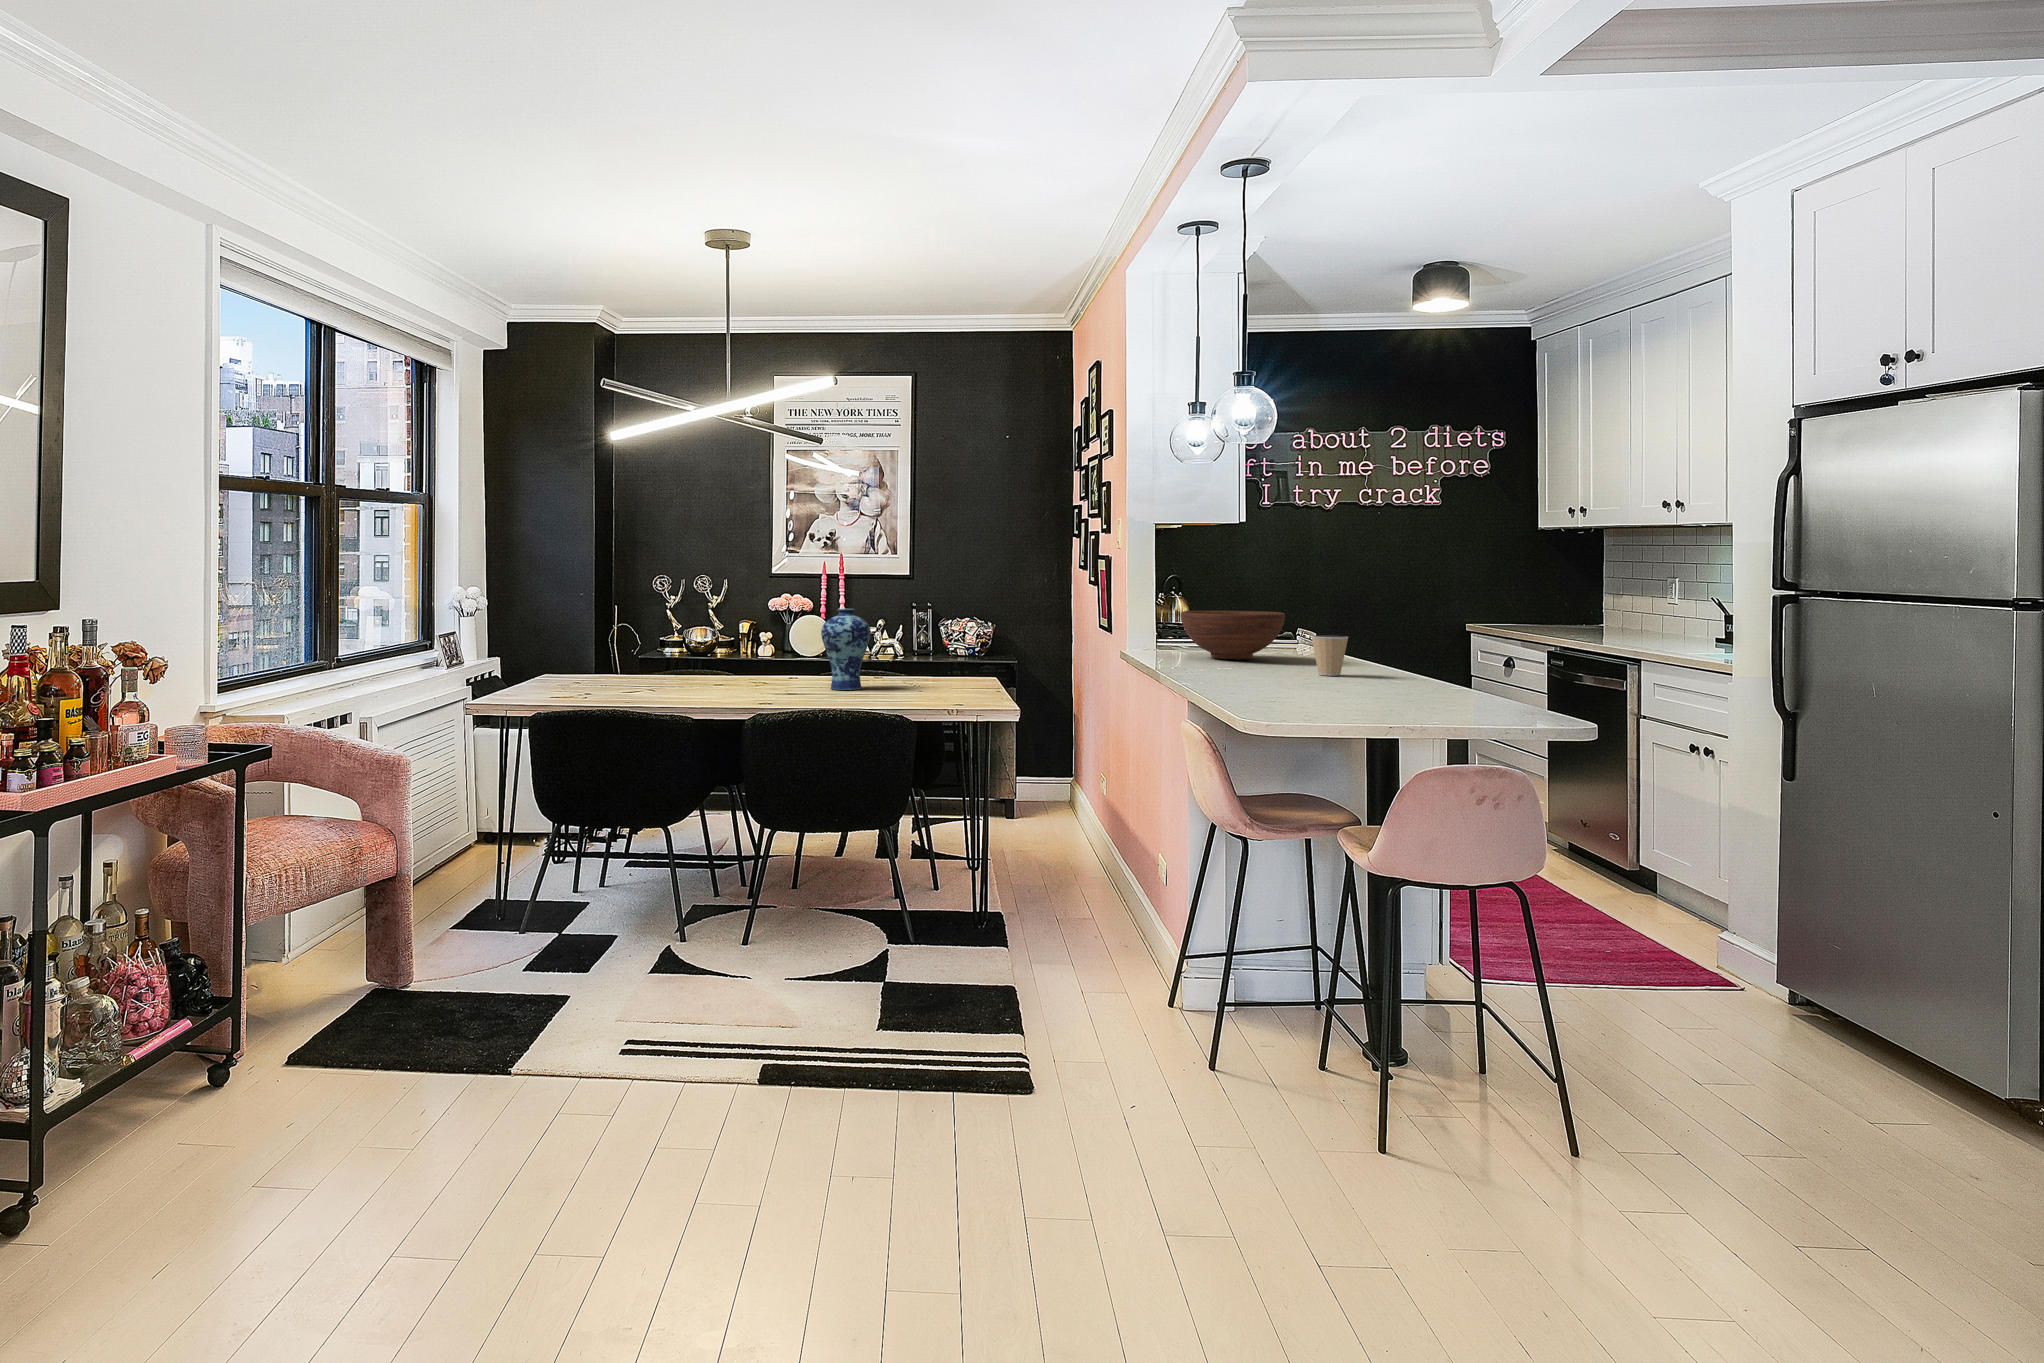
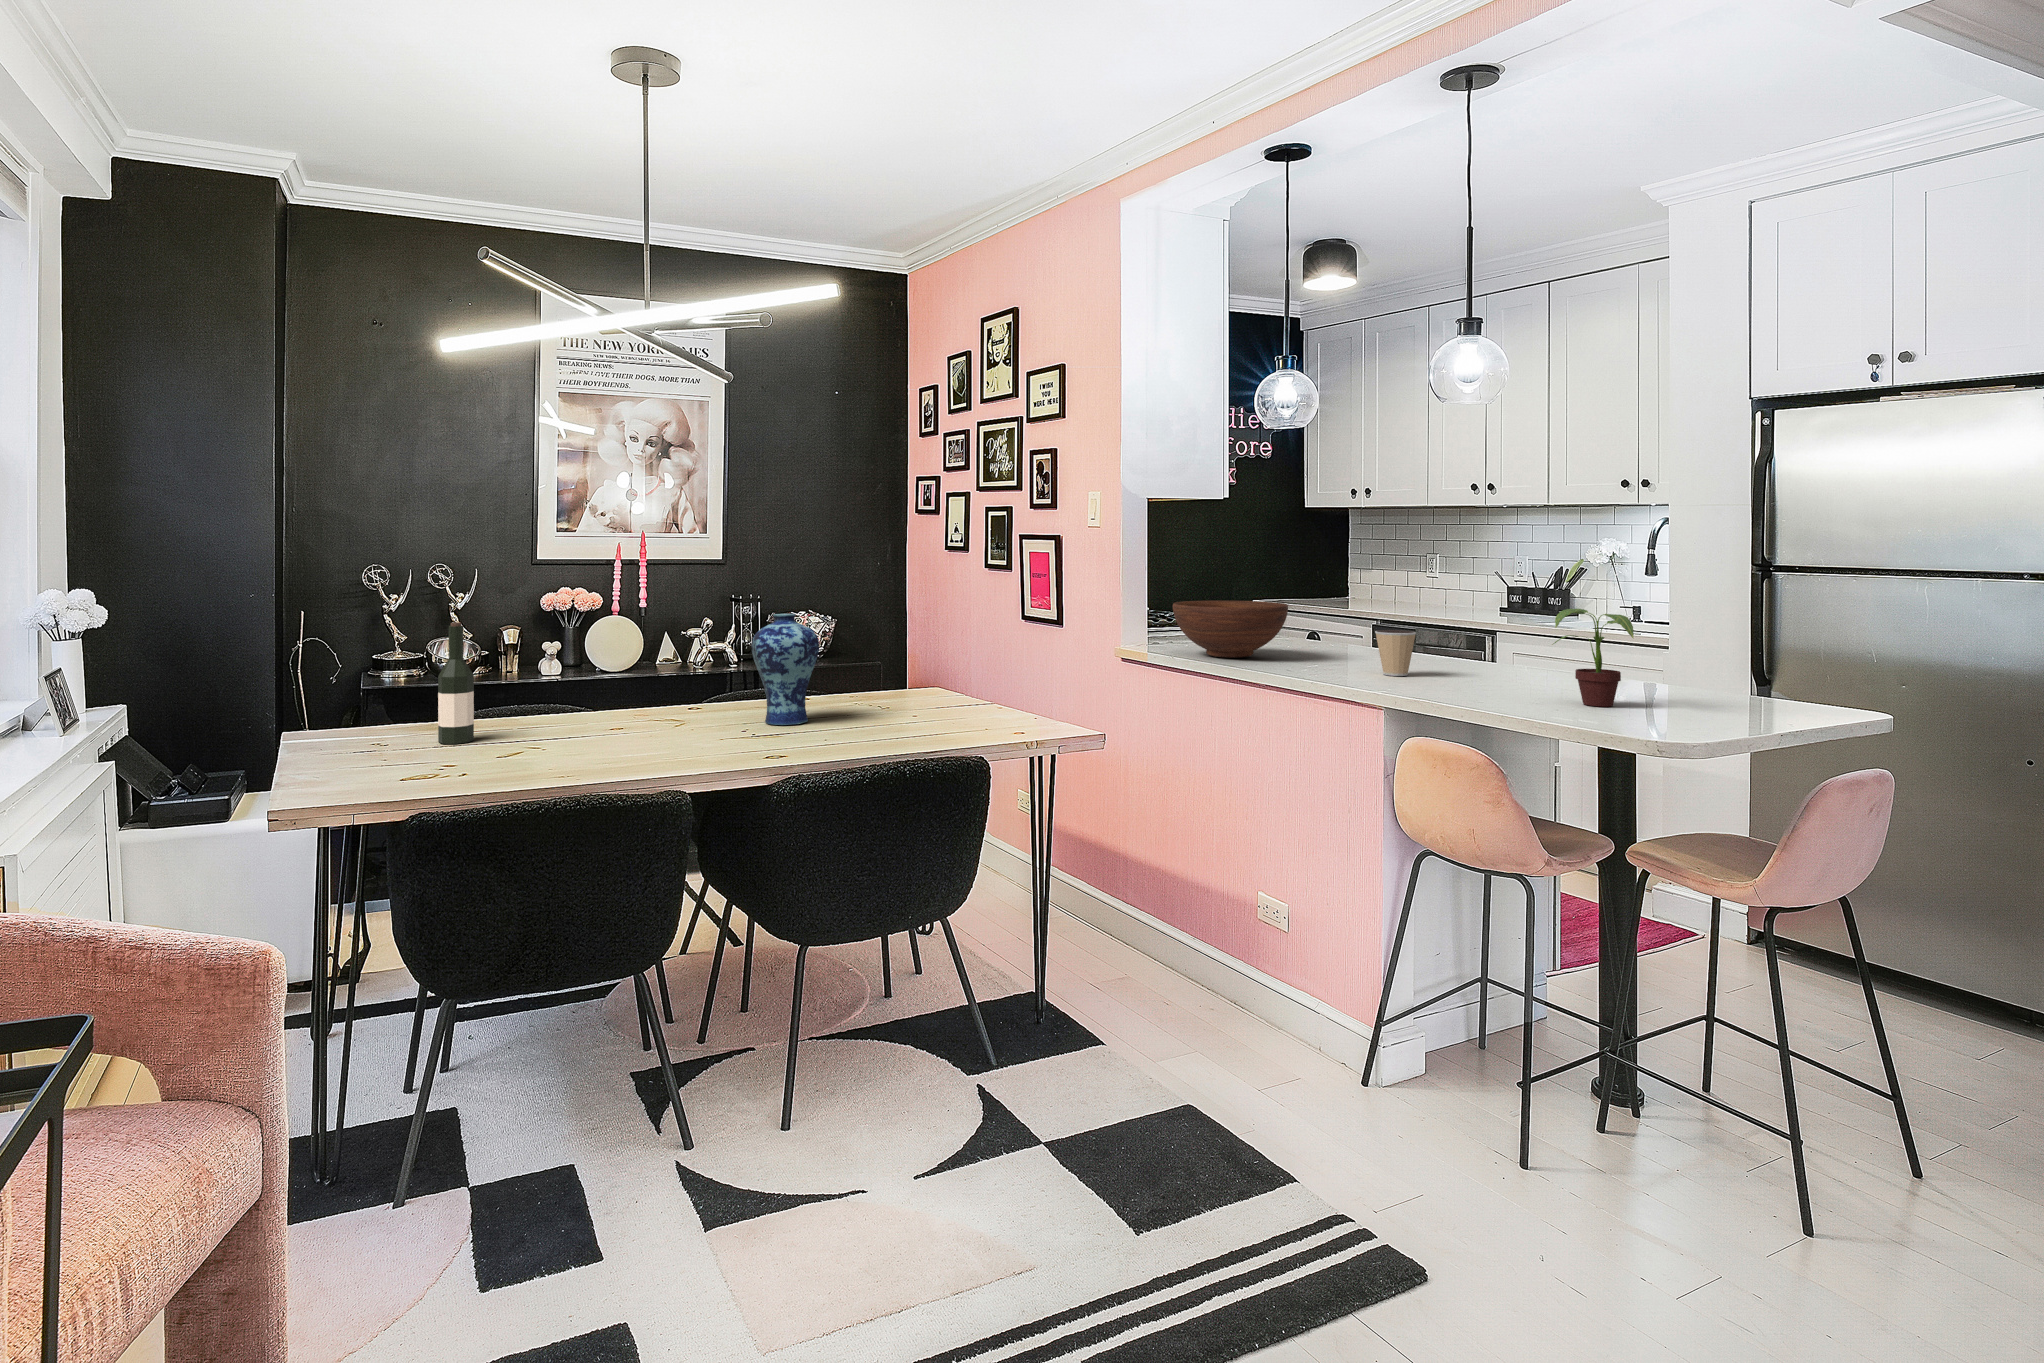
wine bottle: none [618,607,639,686] -> present [438,622,474,744]
potted plant: none [1370,612,1462,698] -> present [1552,609,1634,706]

